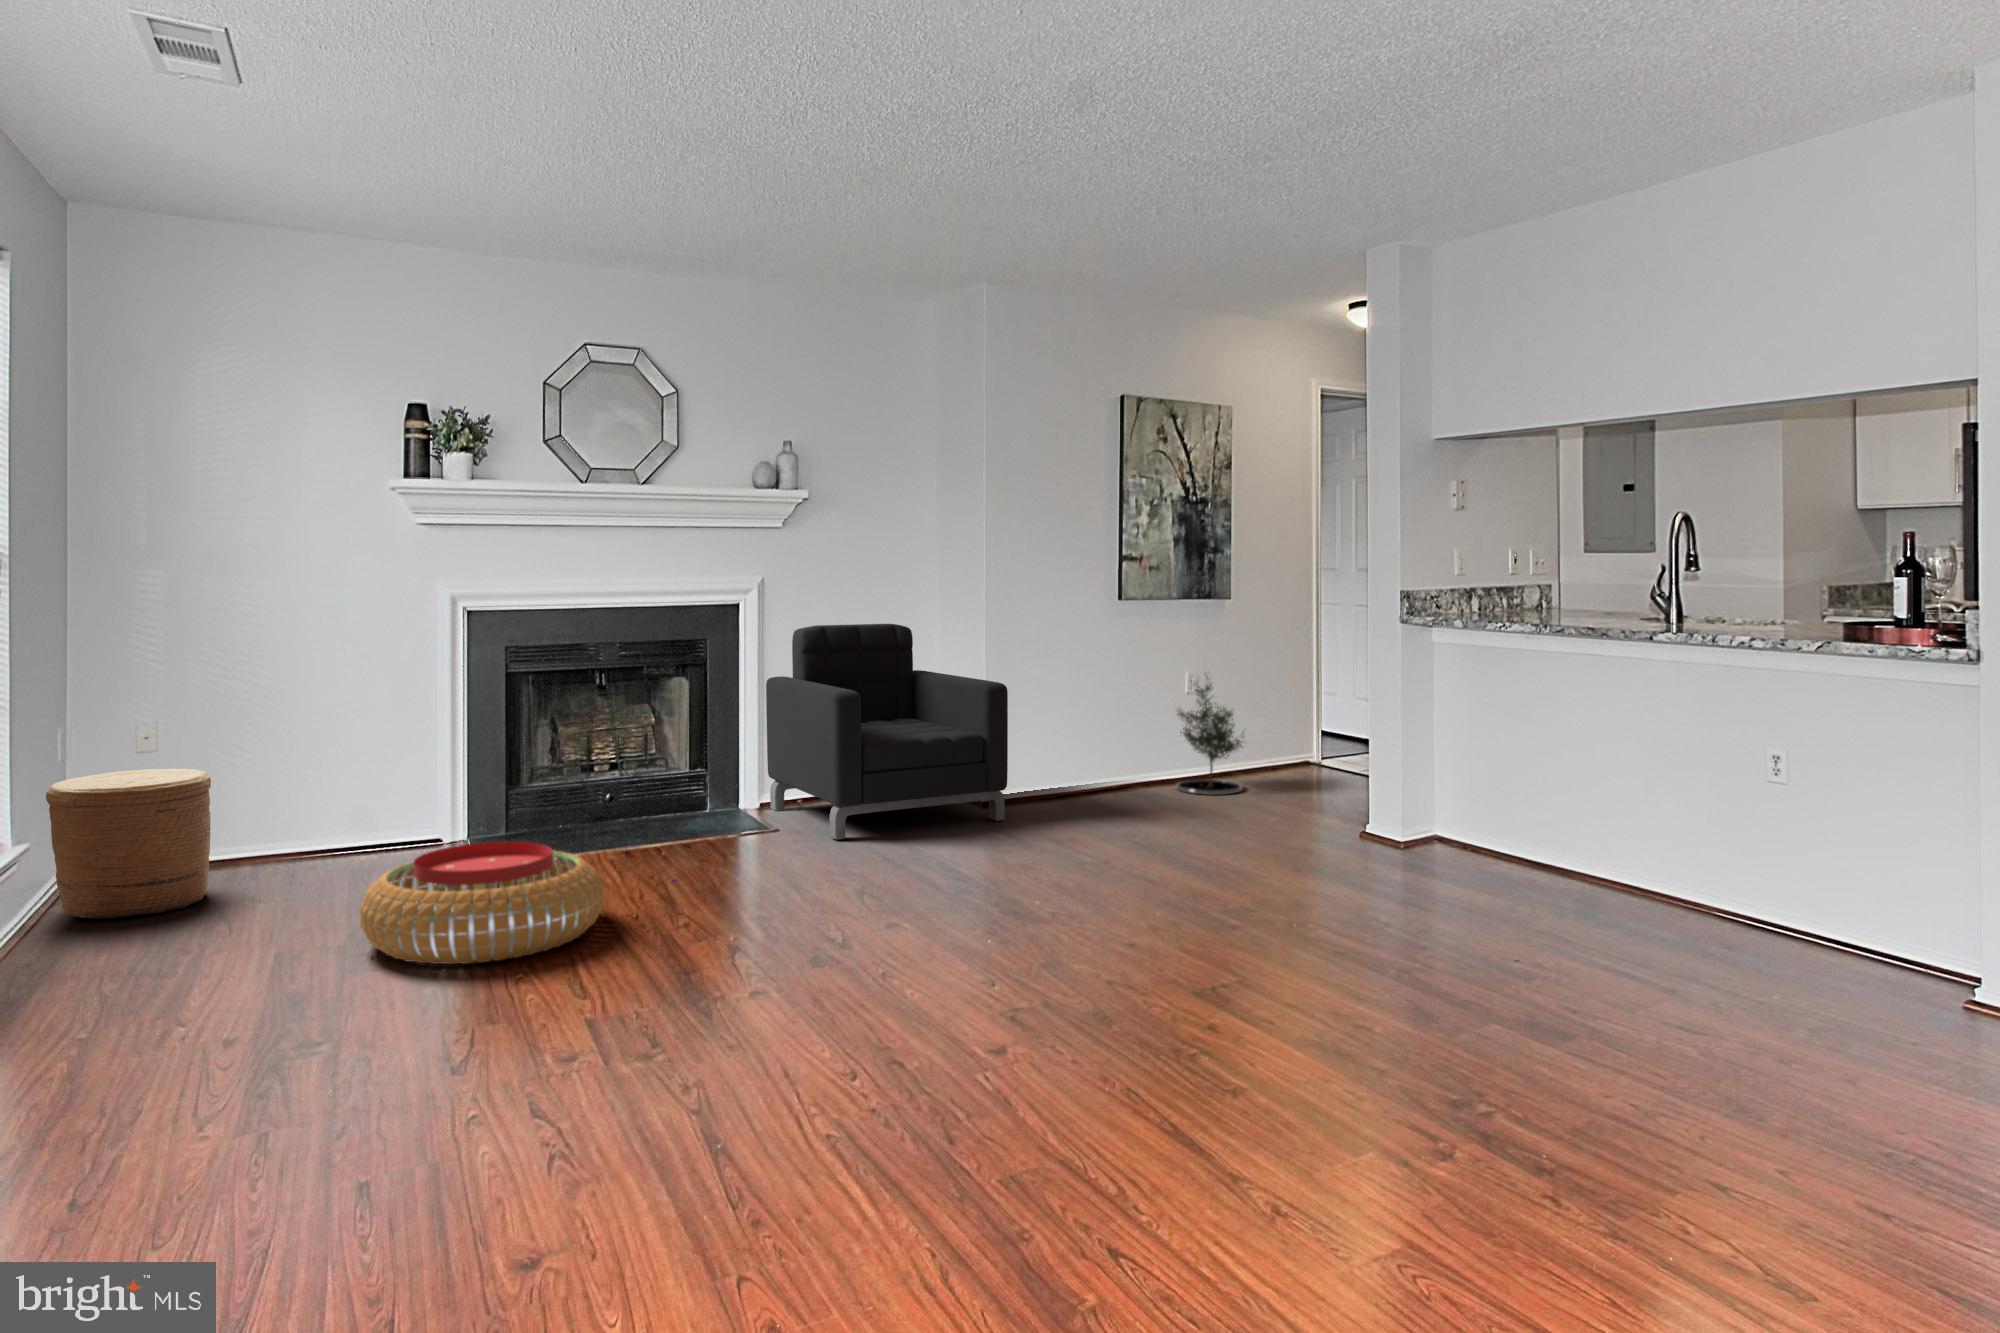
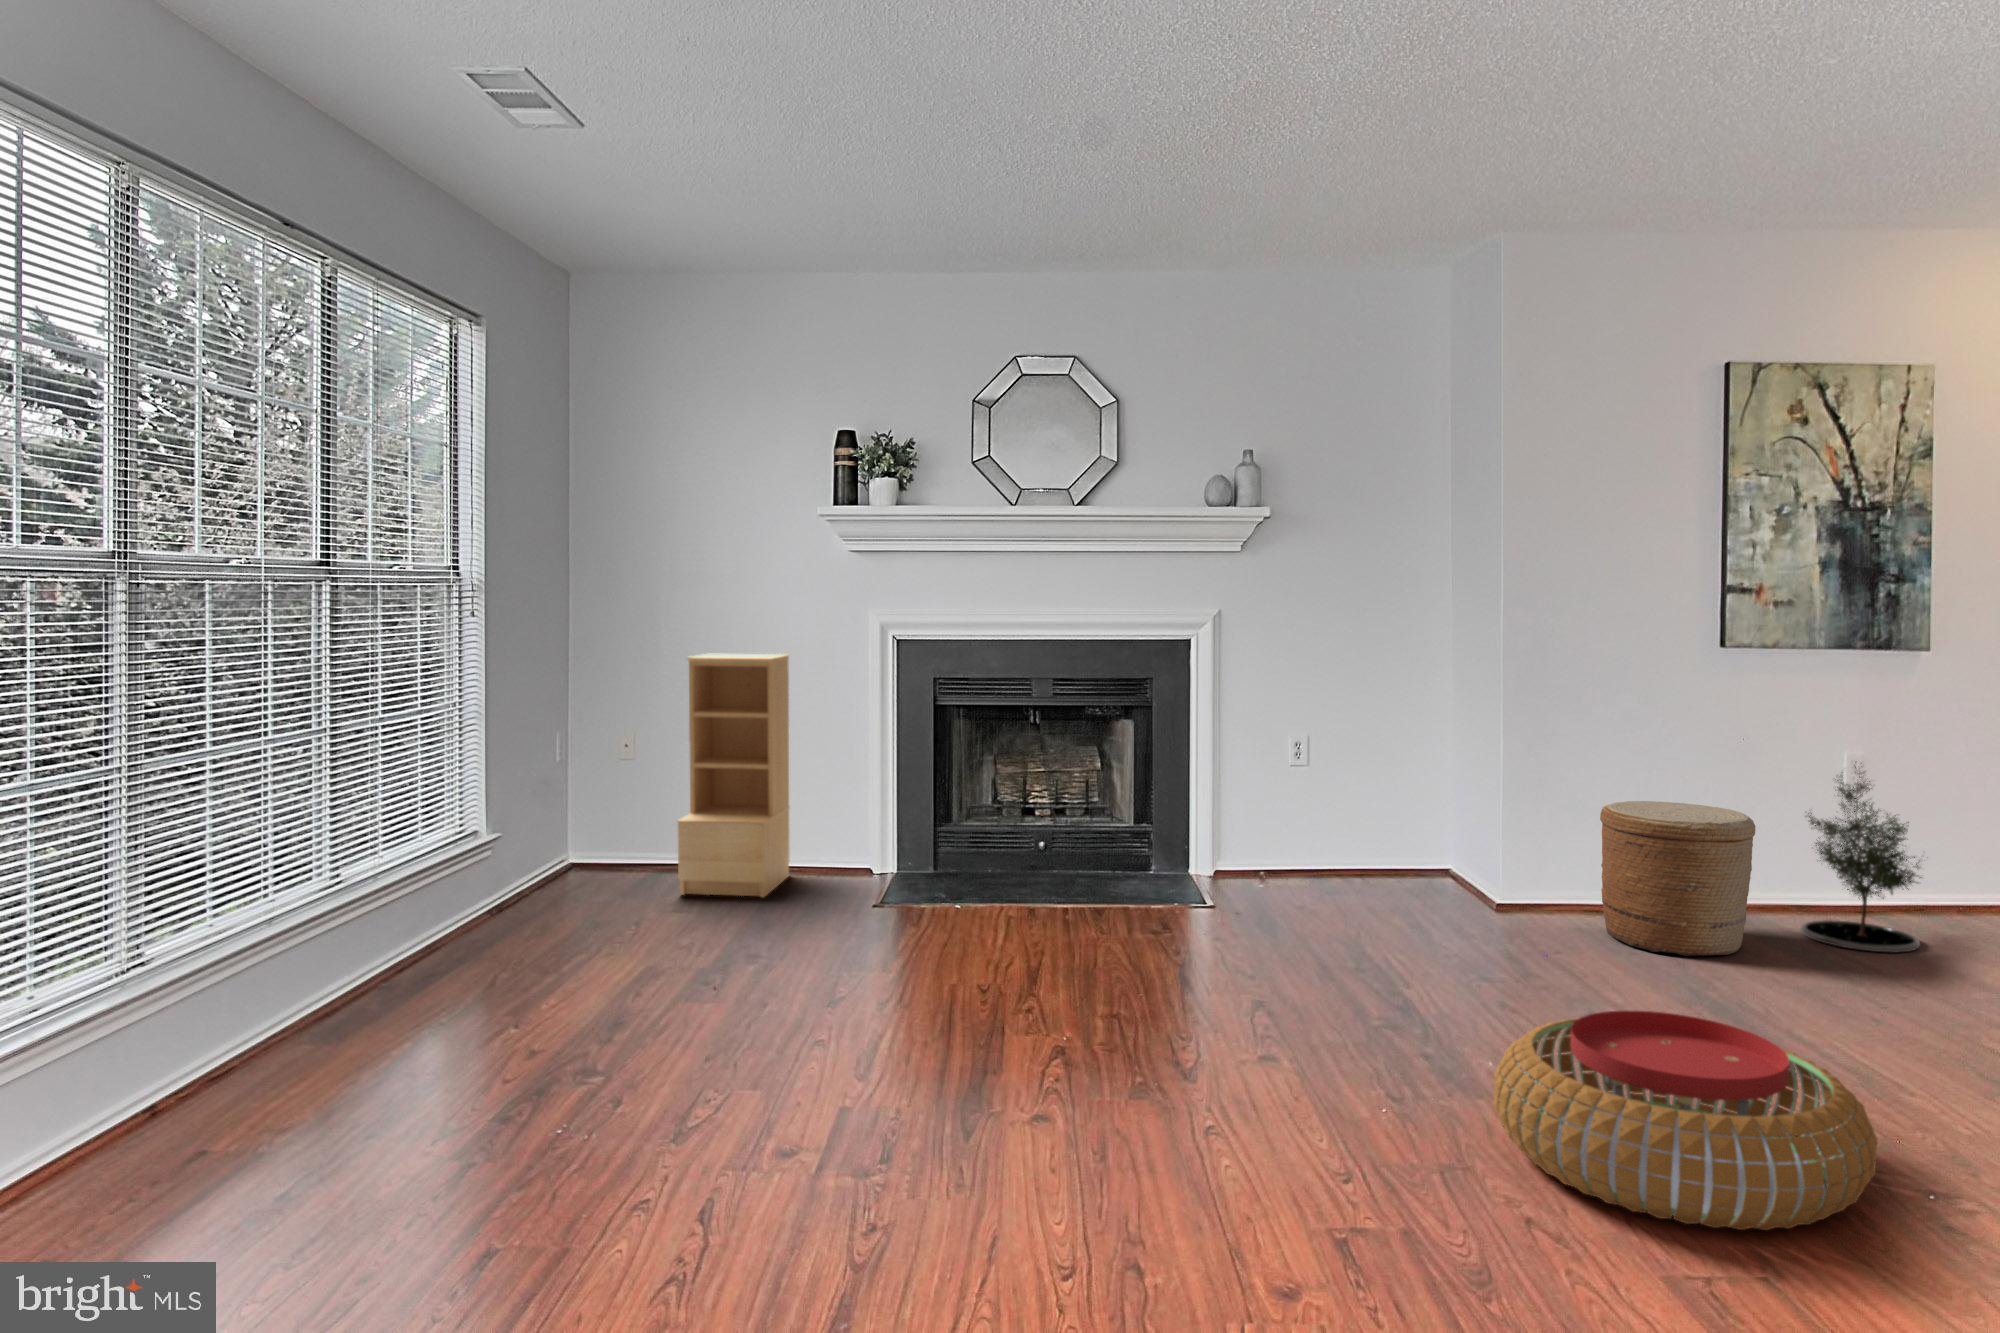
armchair: present [766,624,1008,839] -> none [1214,669,1493,942]
bookshelf: none [250,627,362,881] -> present [677,654,790,897]
woven basket: present [46,769,211,919] -> present [1600,801,1755,956]
pouf: present [360,842,604,964] -> present [1493,1011,1878,1230]

